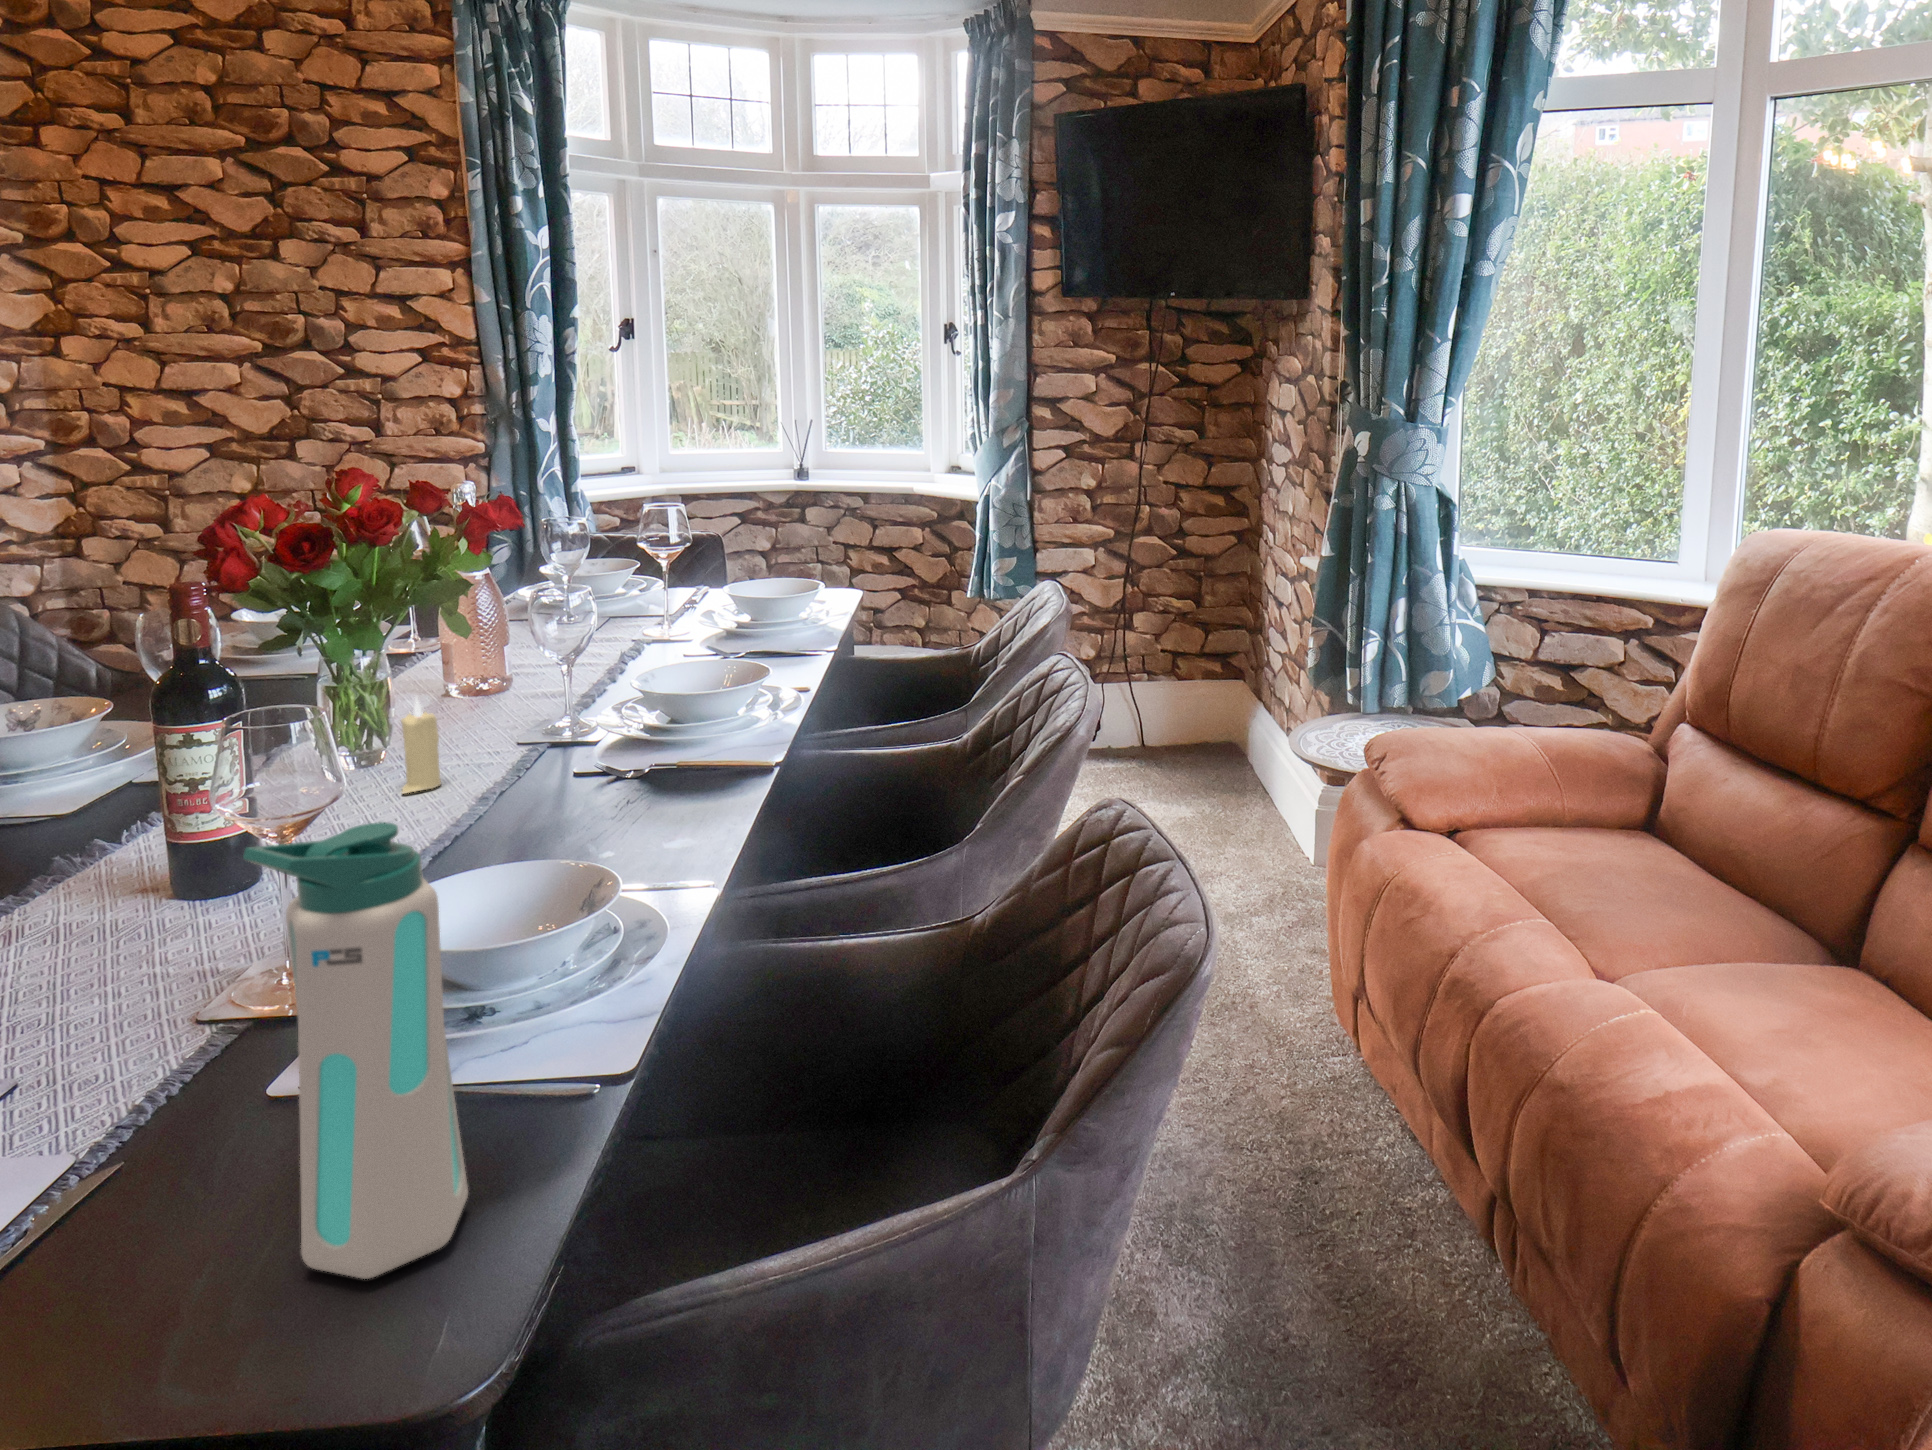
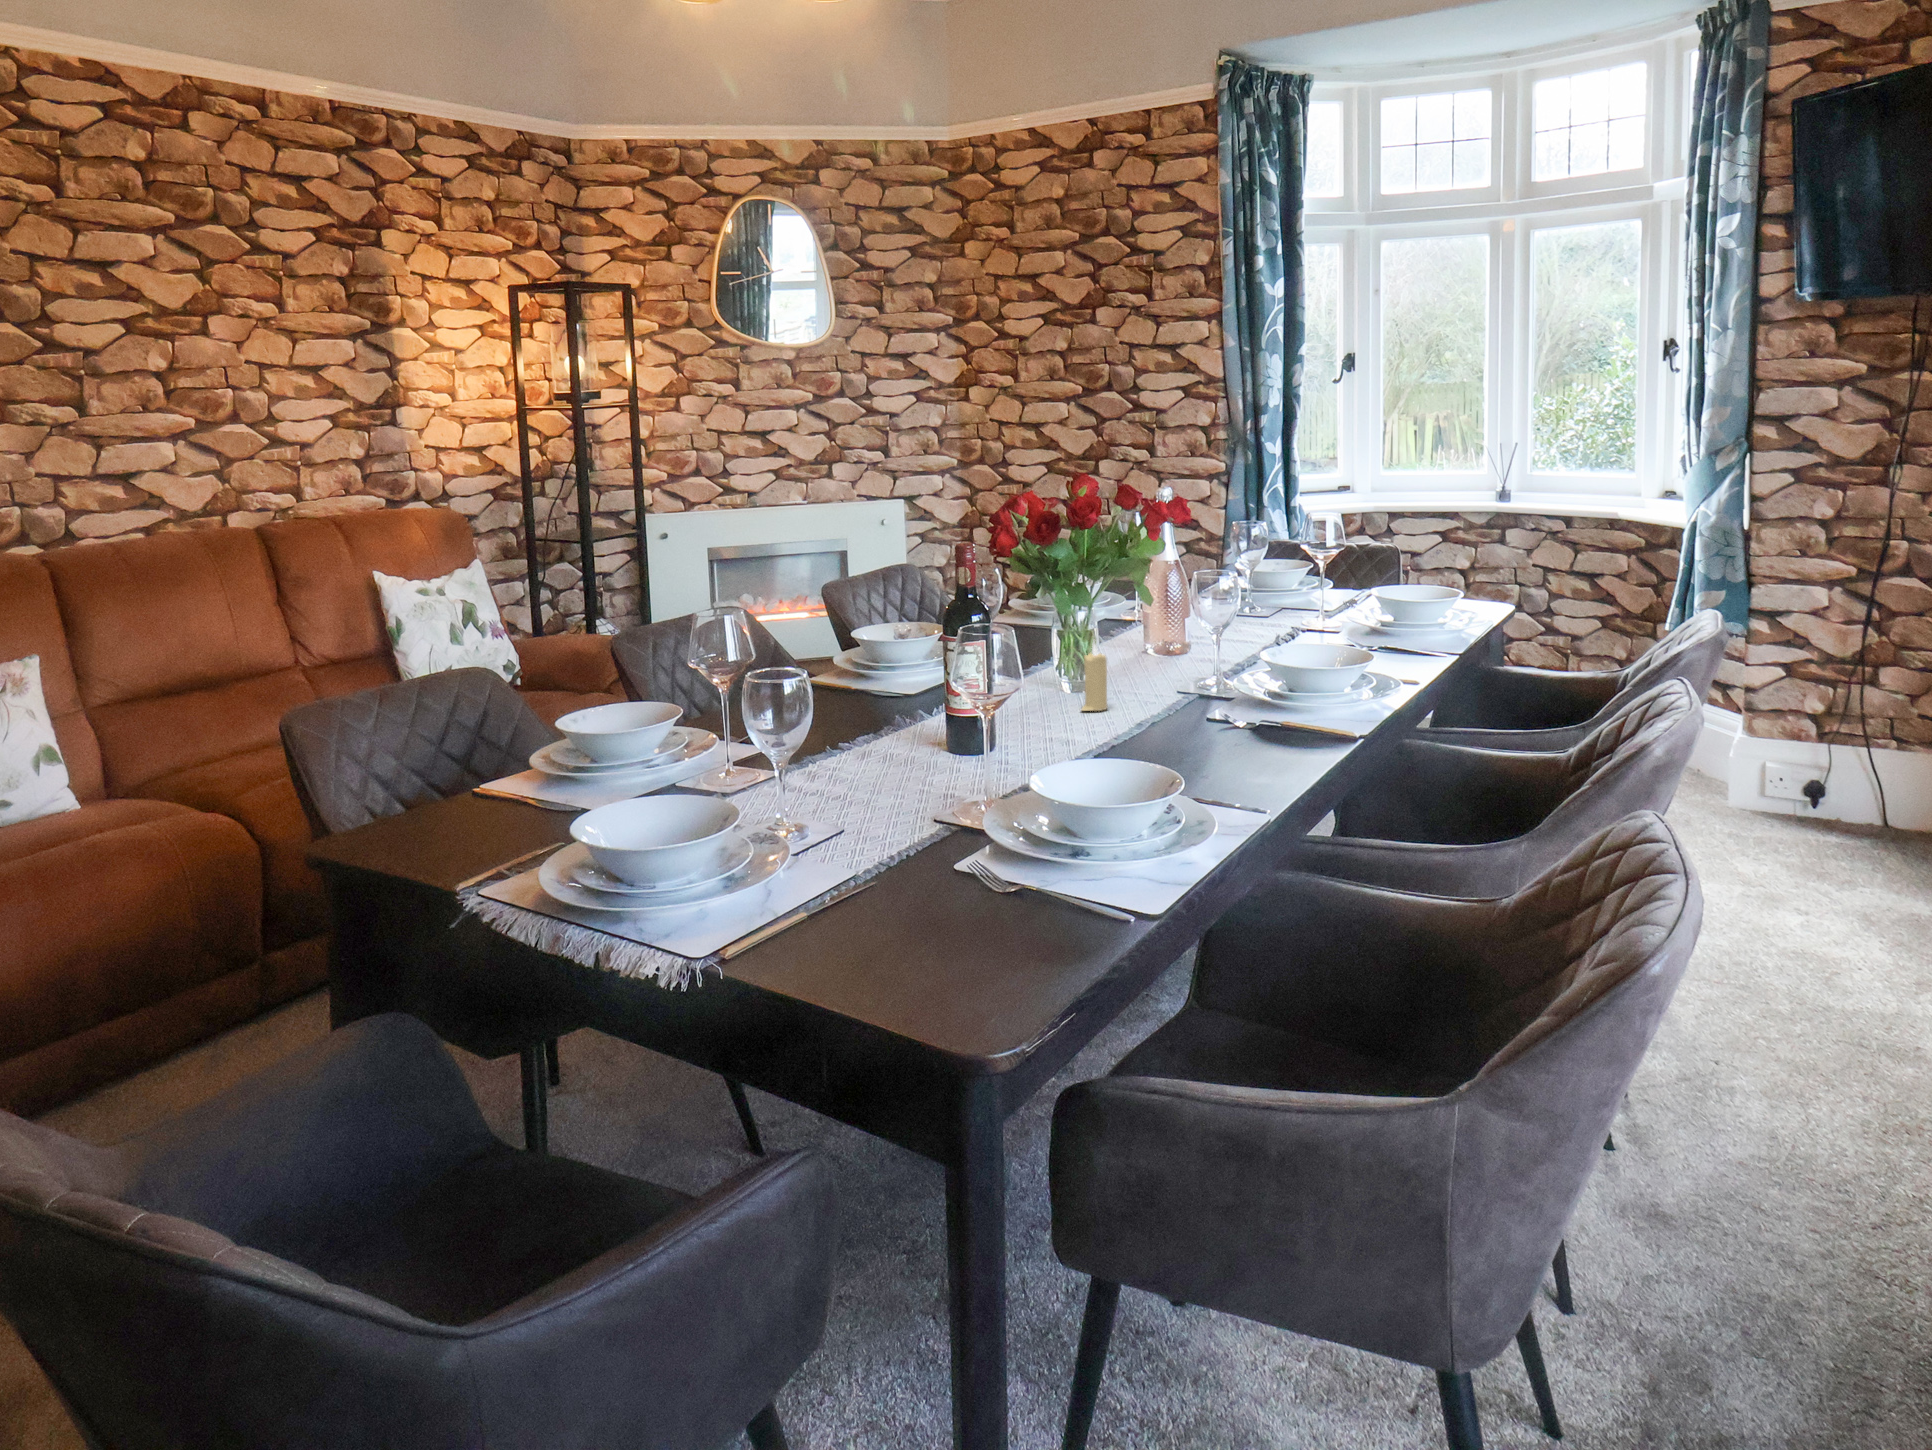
water bottle: present [243,822,468,1279] -> none [894,691,1012,989]

